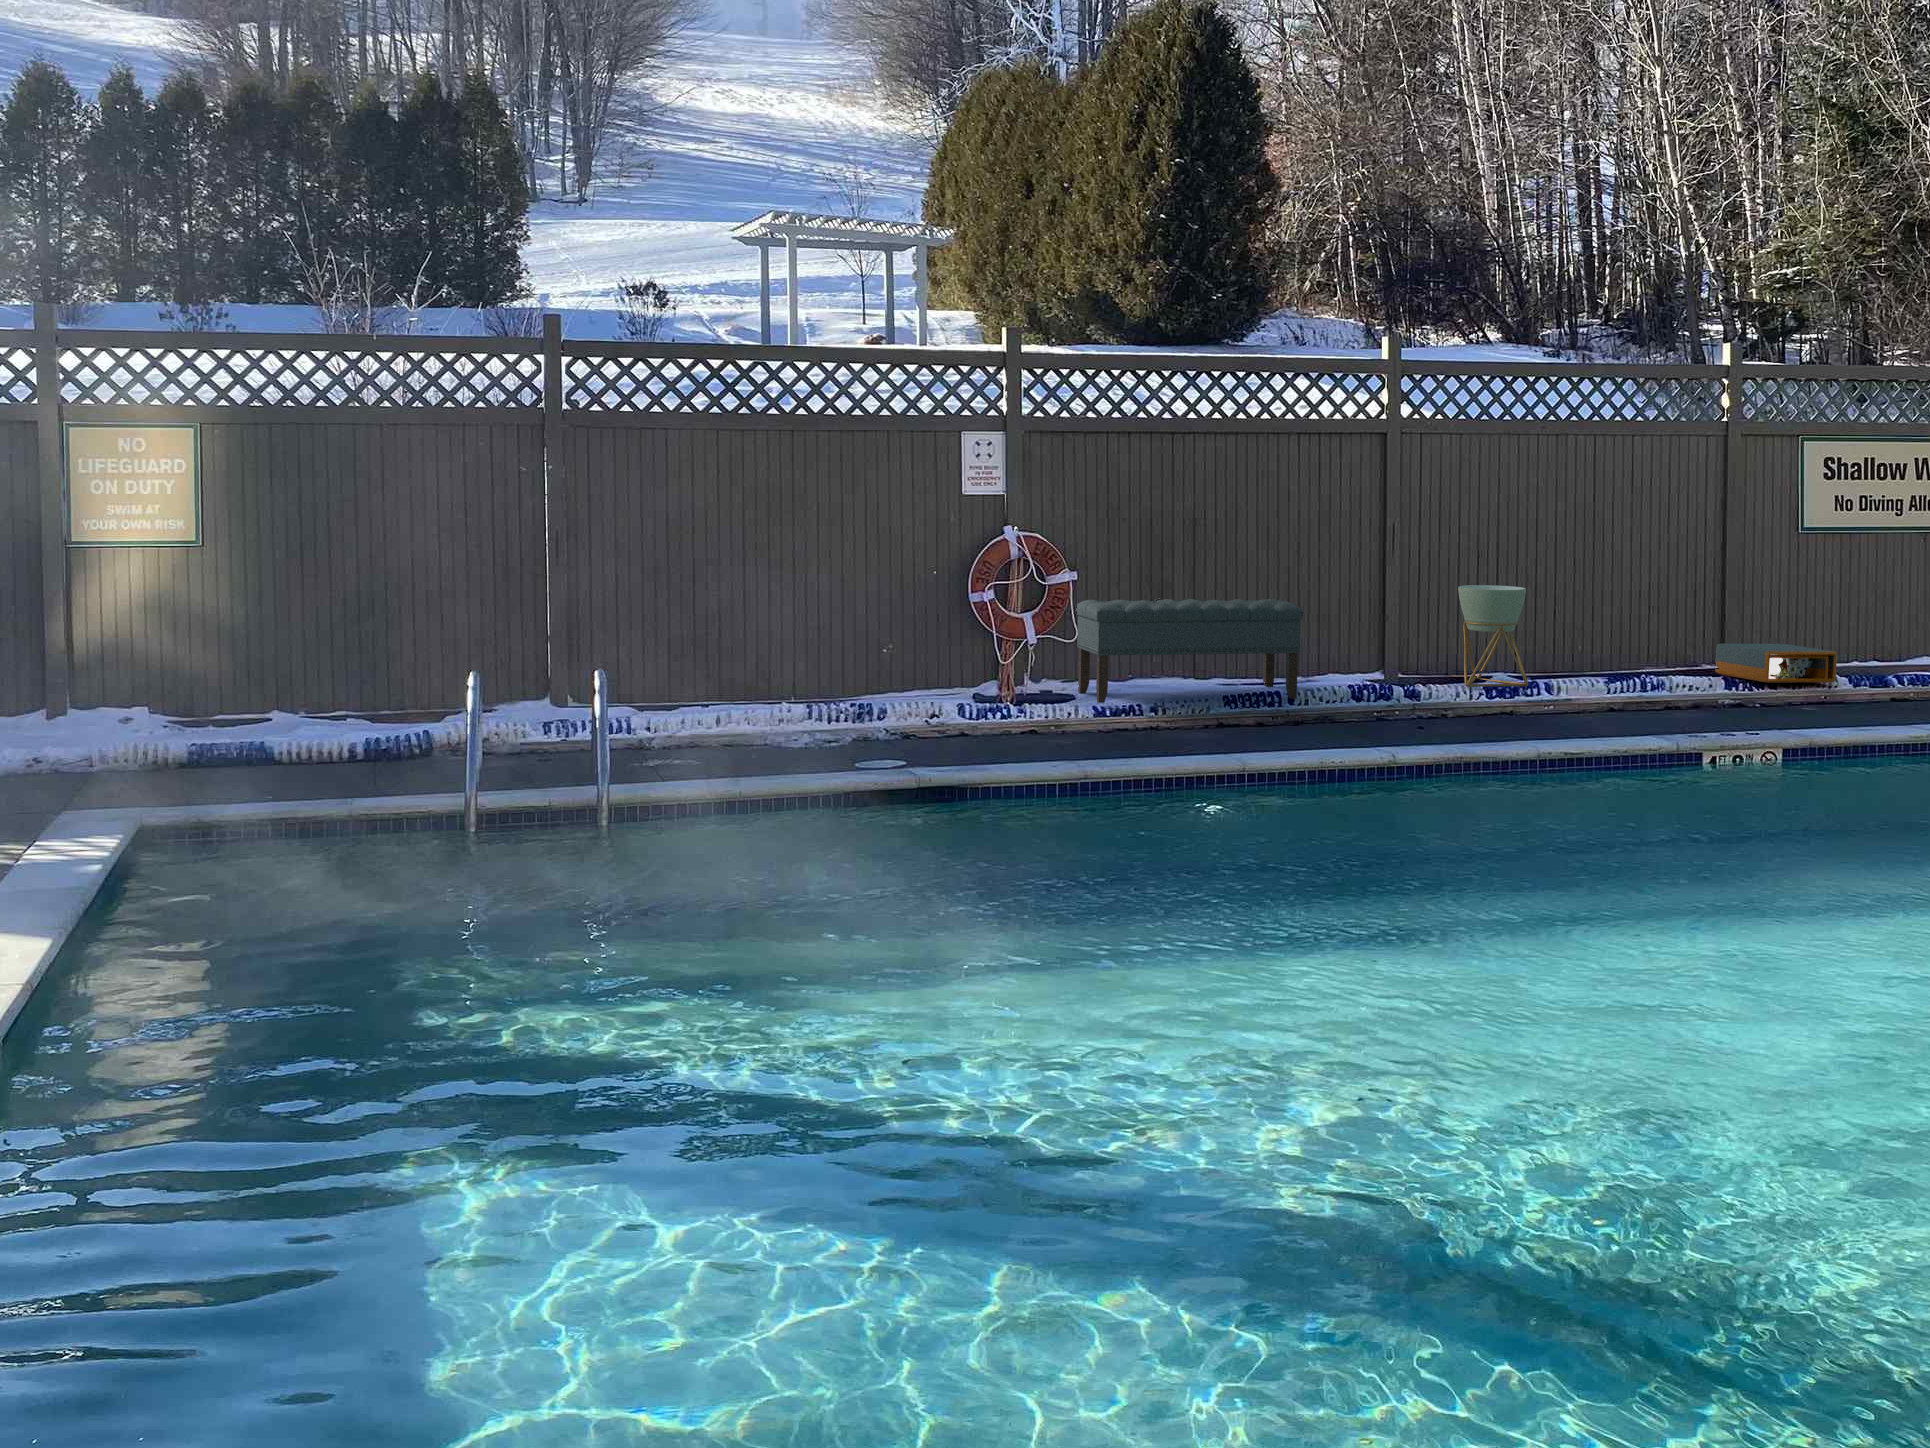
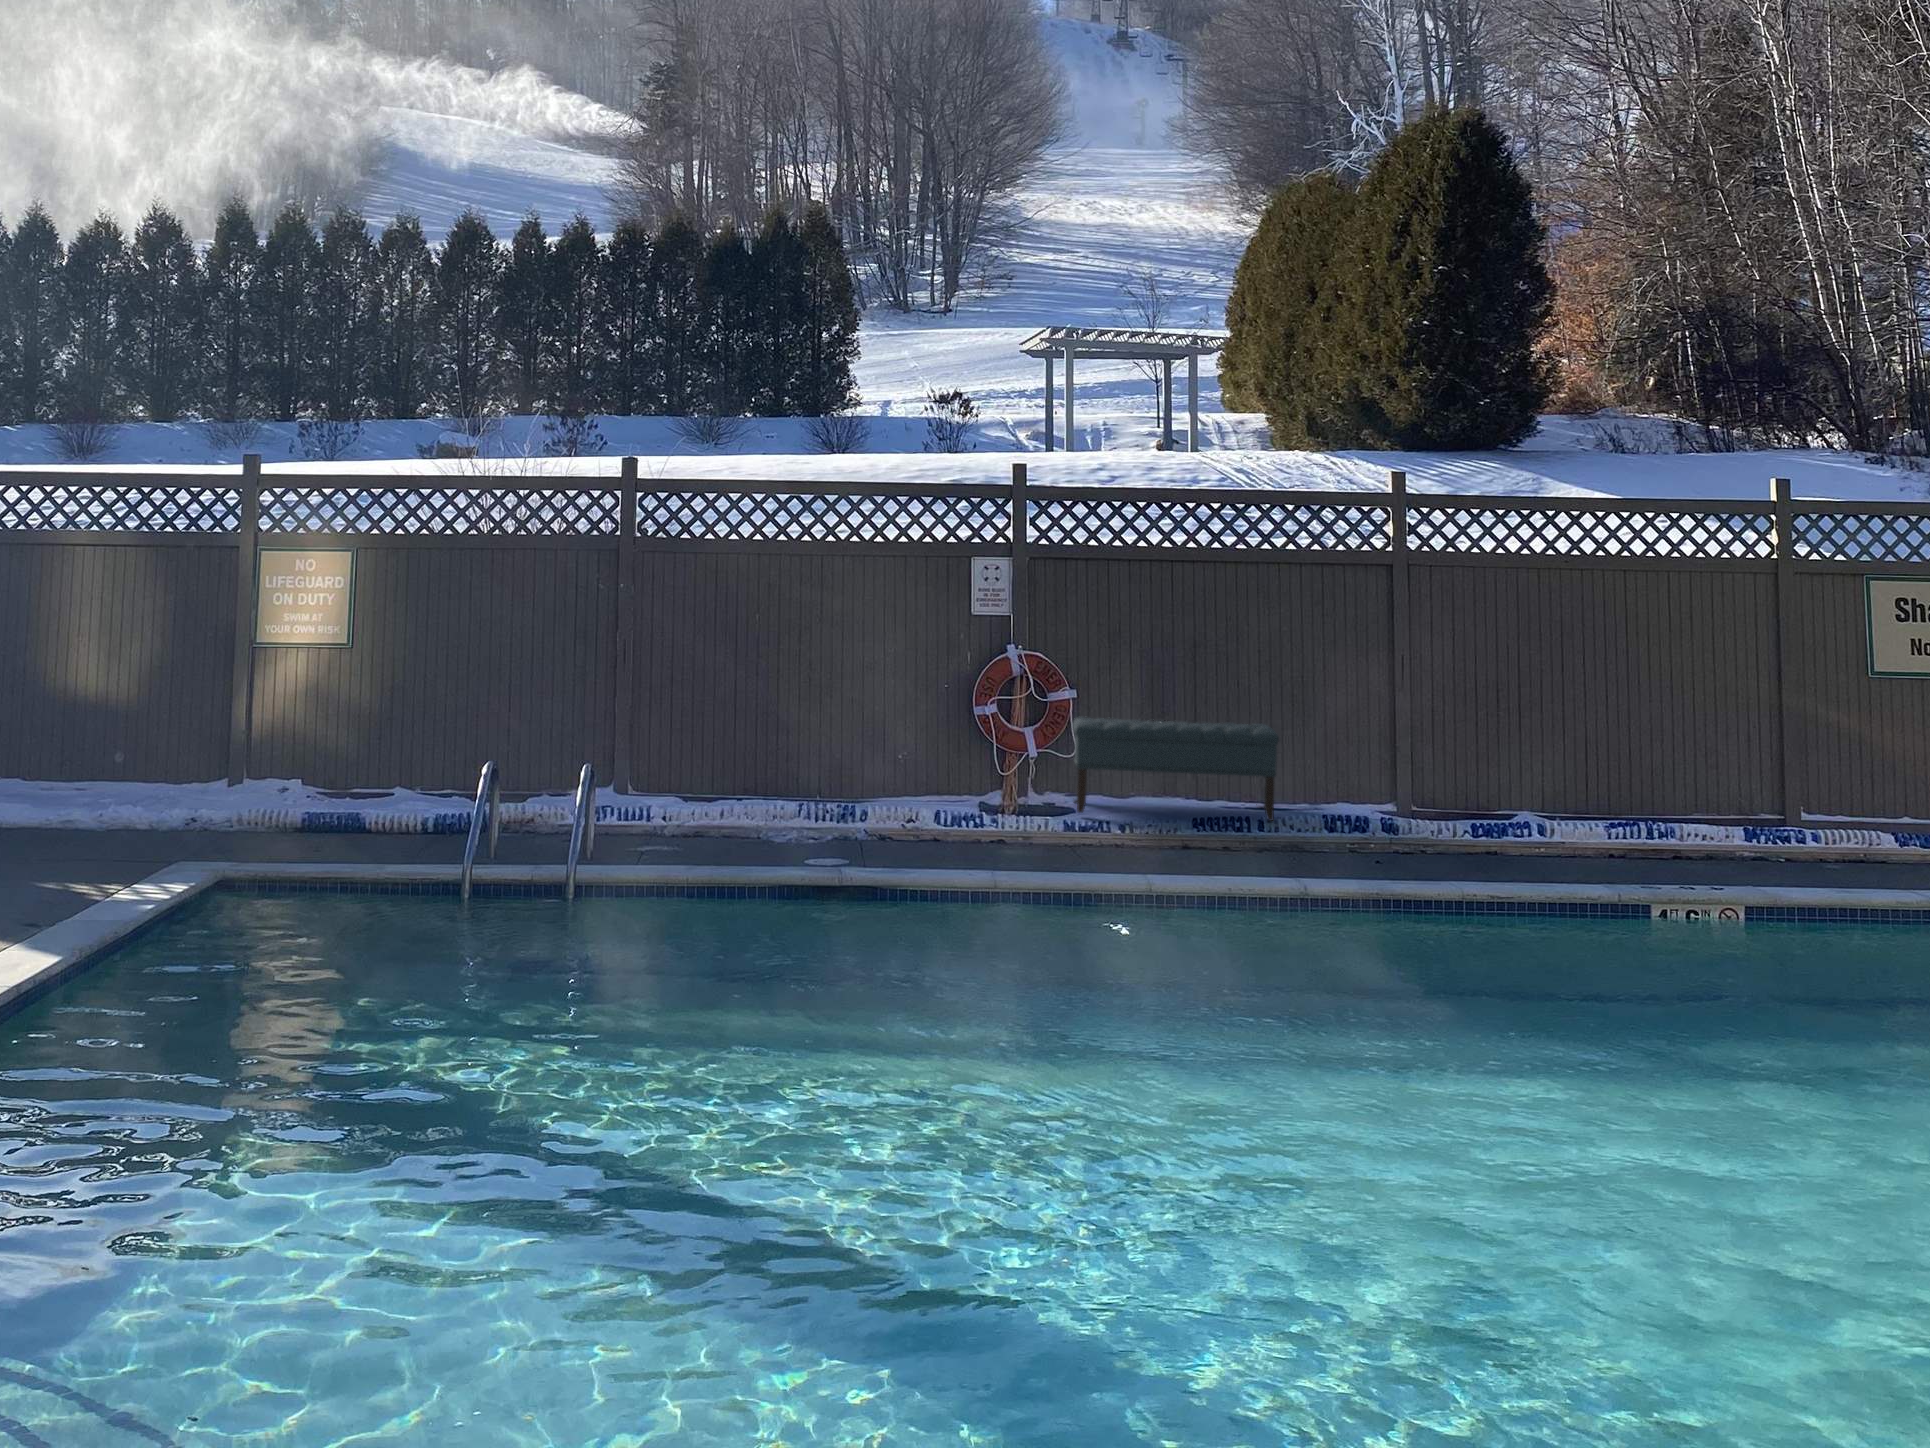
planter: present [1458,585,1528,687] -> none [1455,719,1528,824]
storage box: present [1715,644,1837,683] -> none [1760,792,1885,842]

